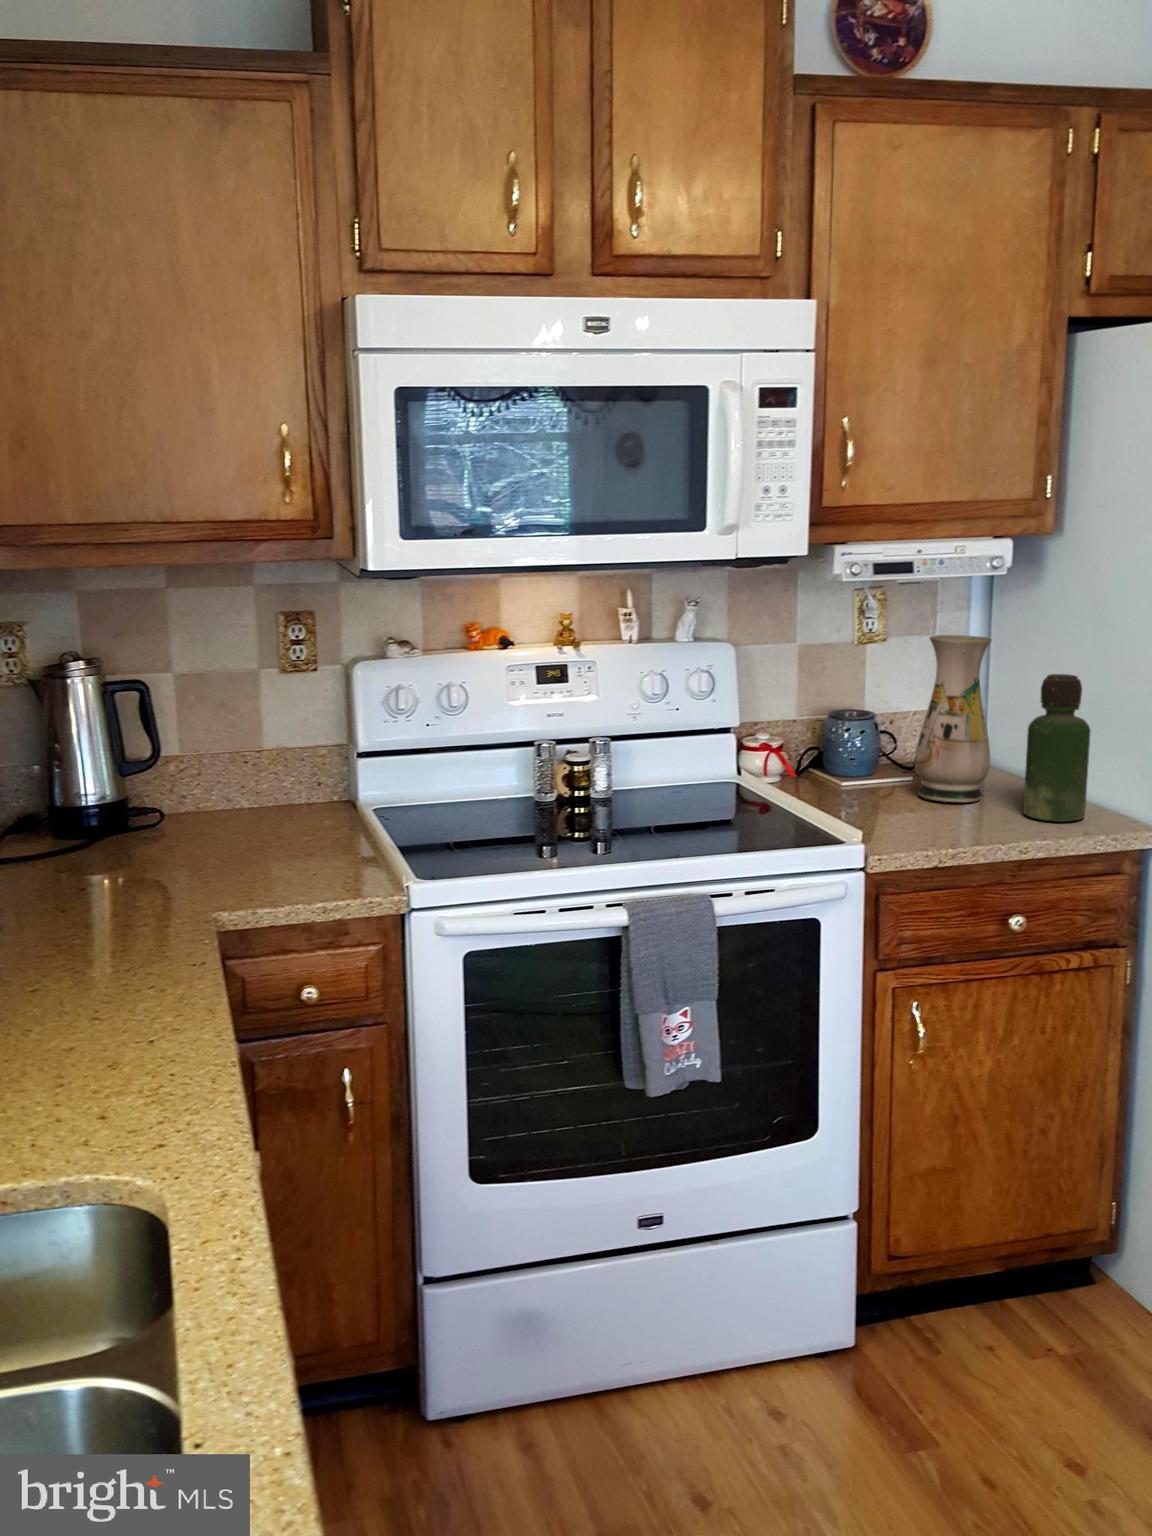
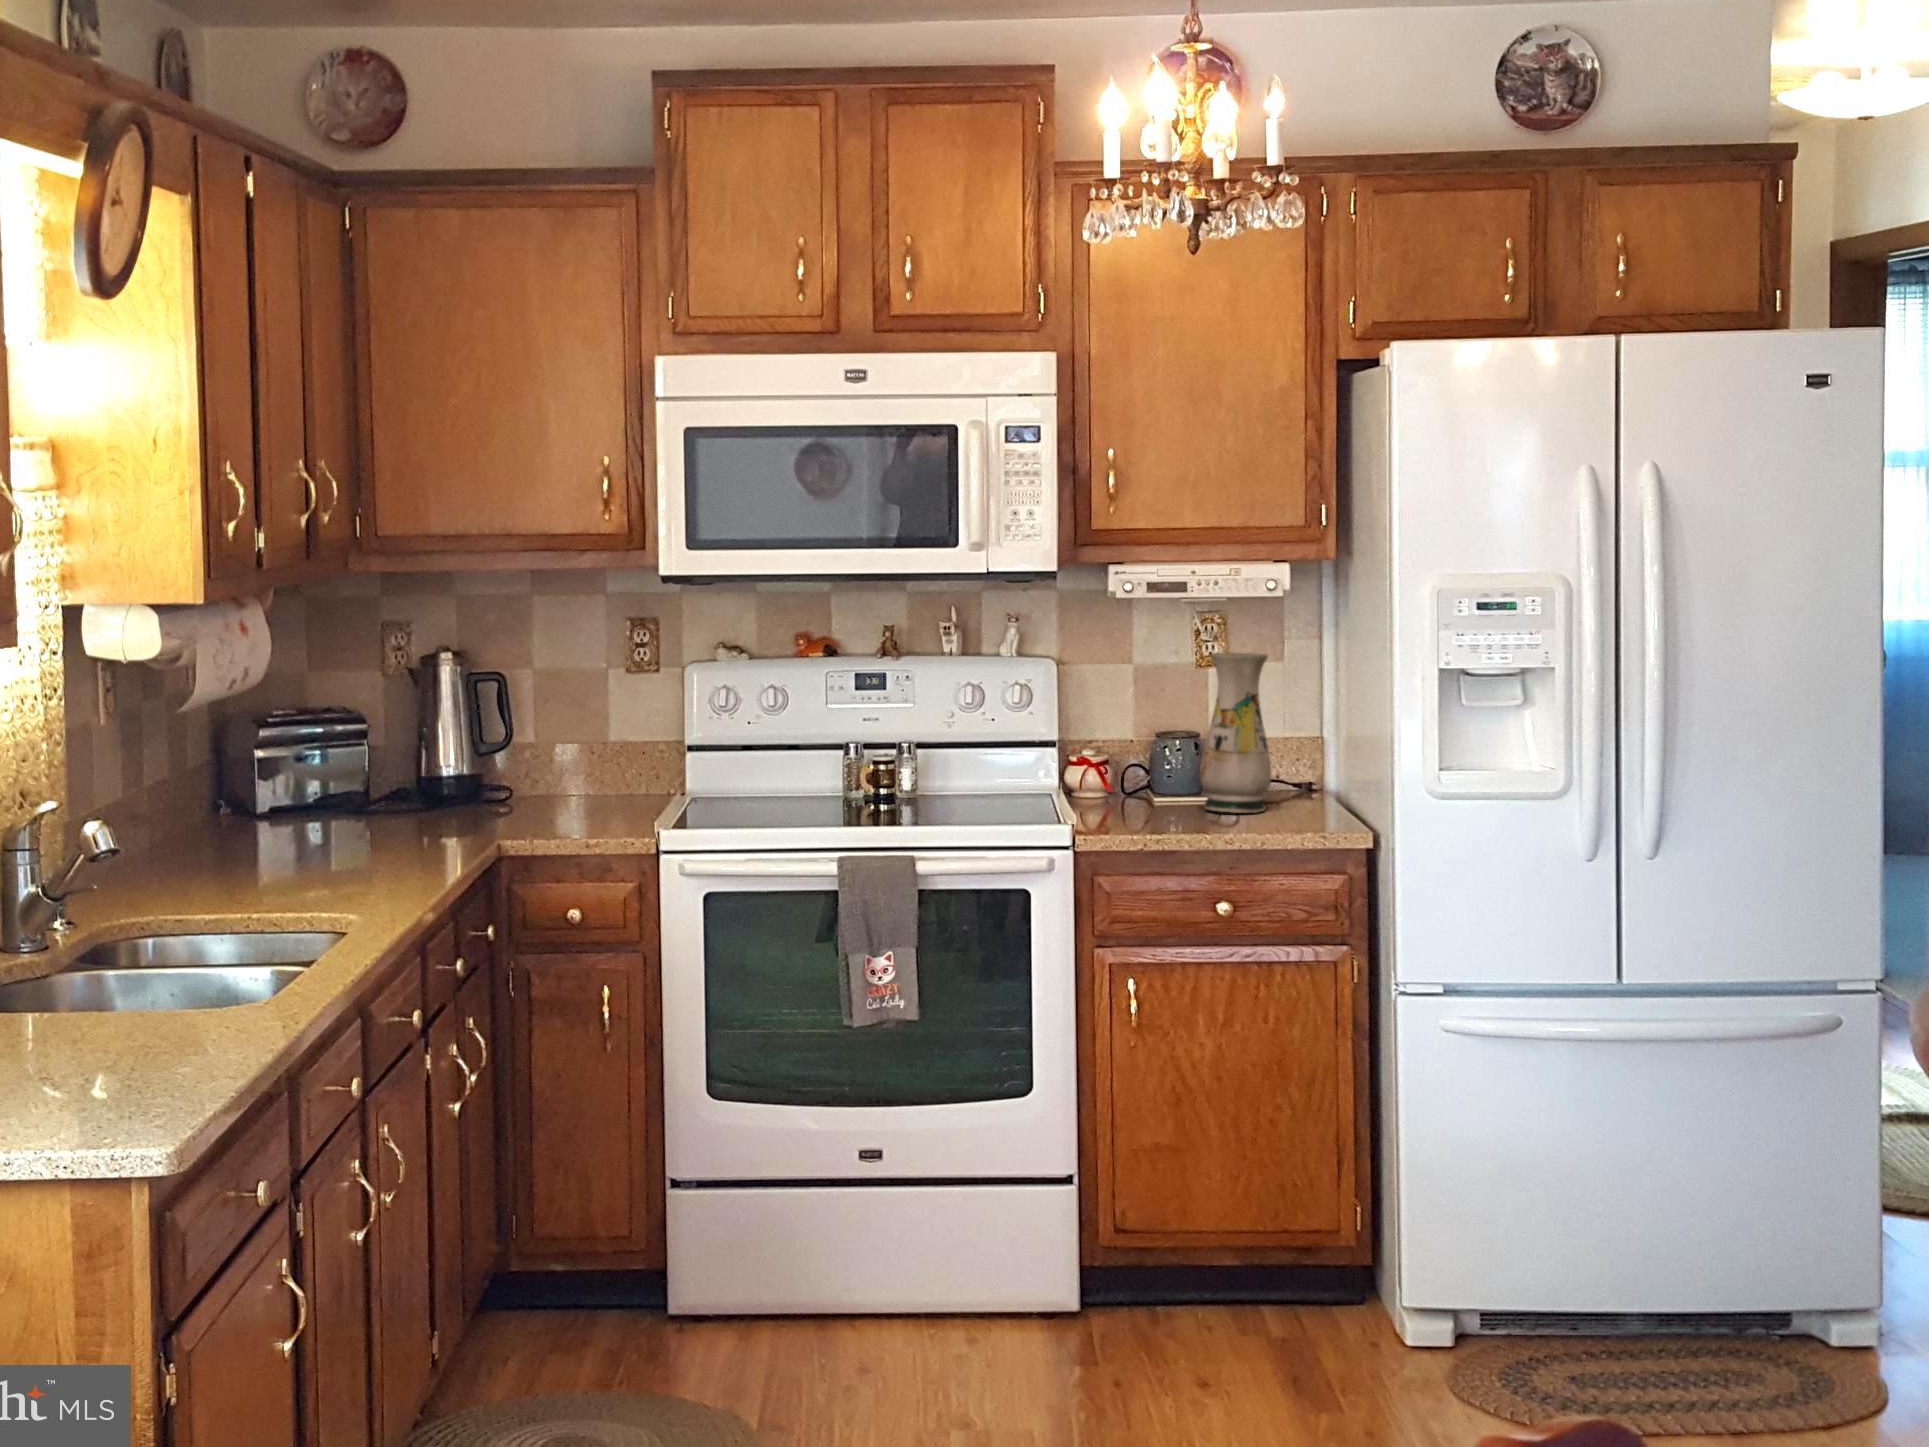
bottle: present [1023,674,1090,822] -> none [1272,687,1330,826]

